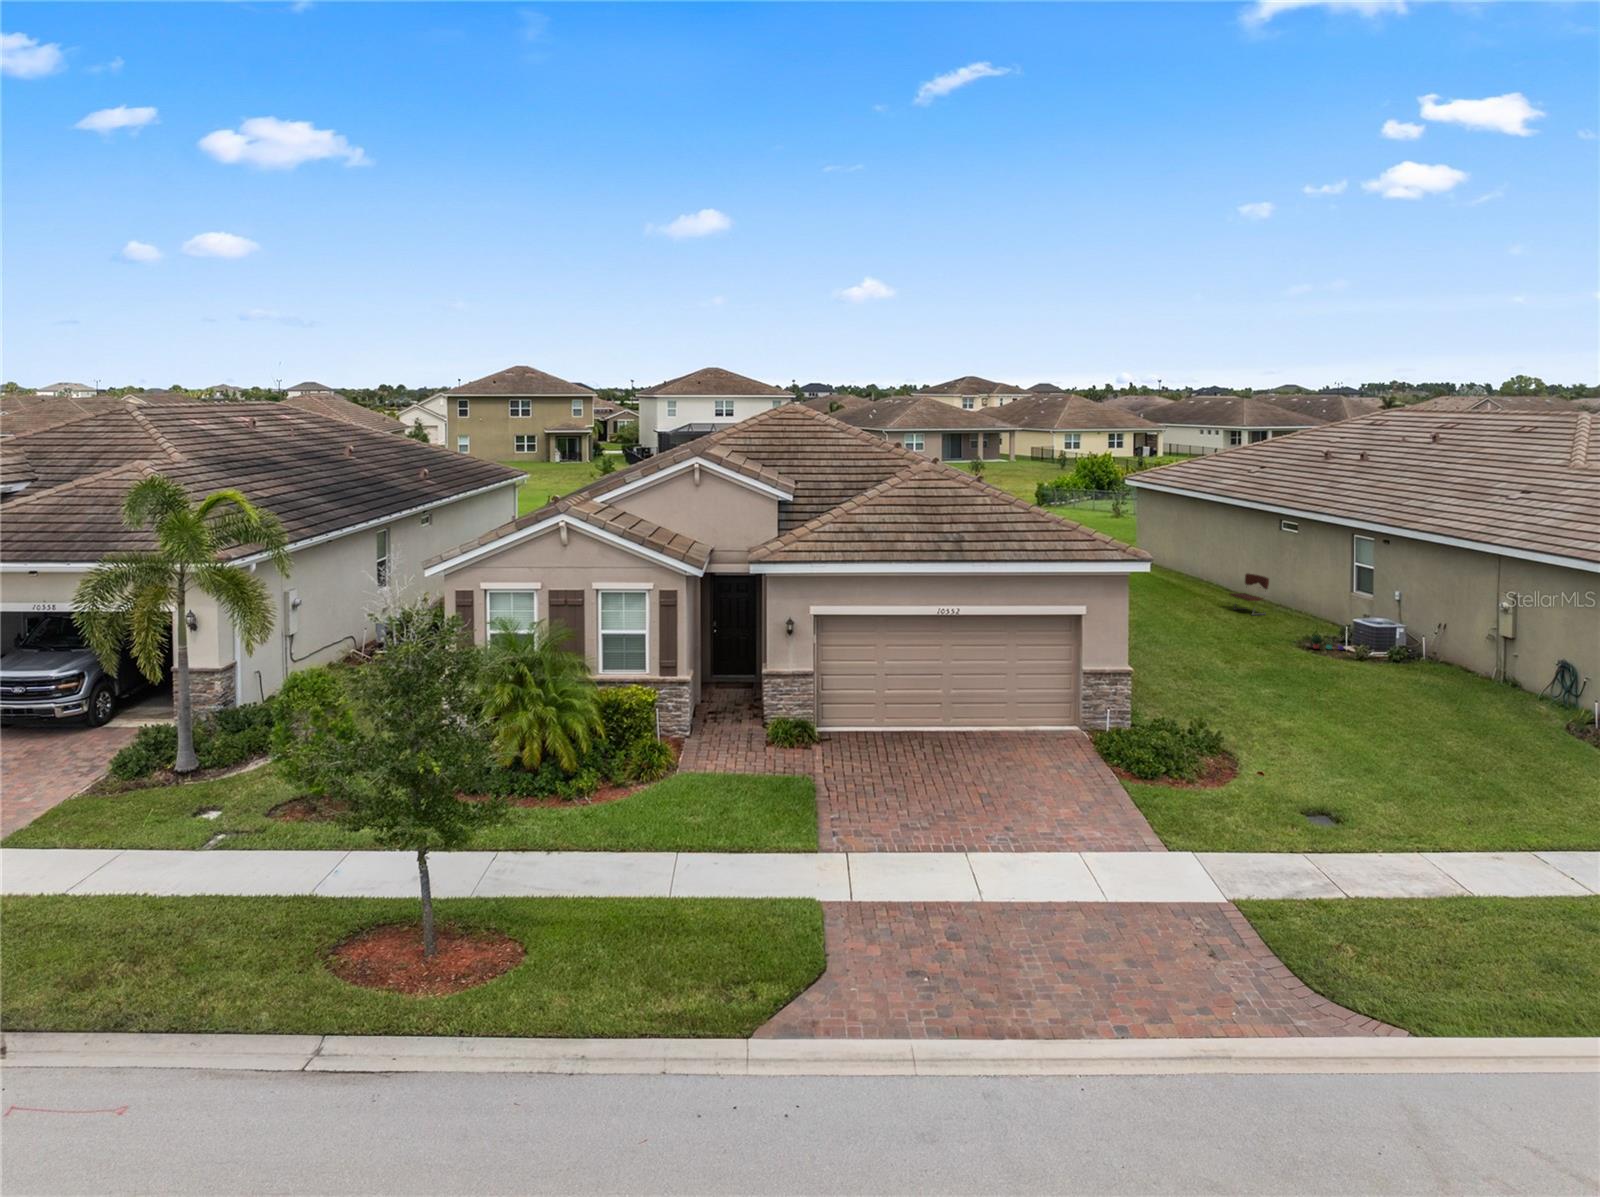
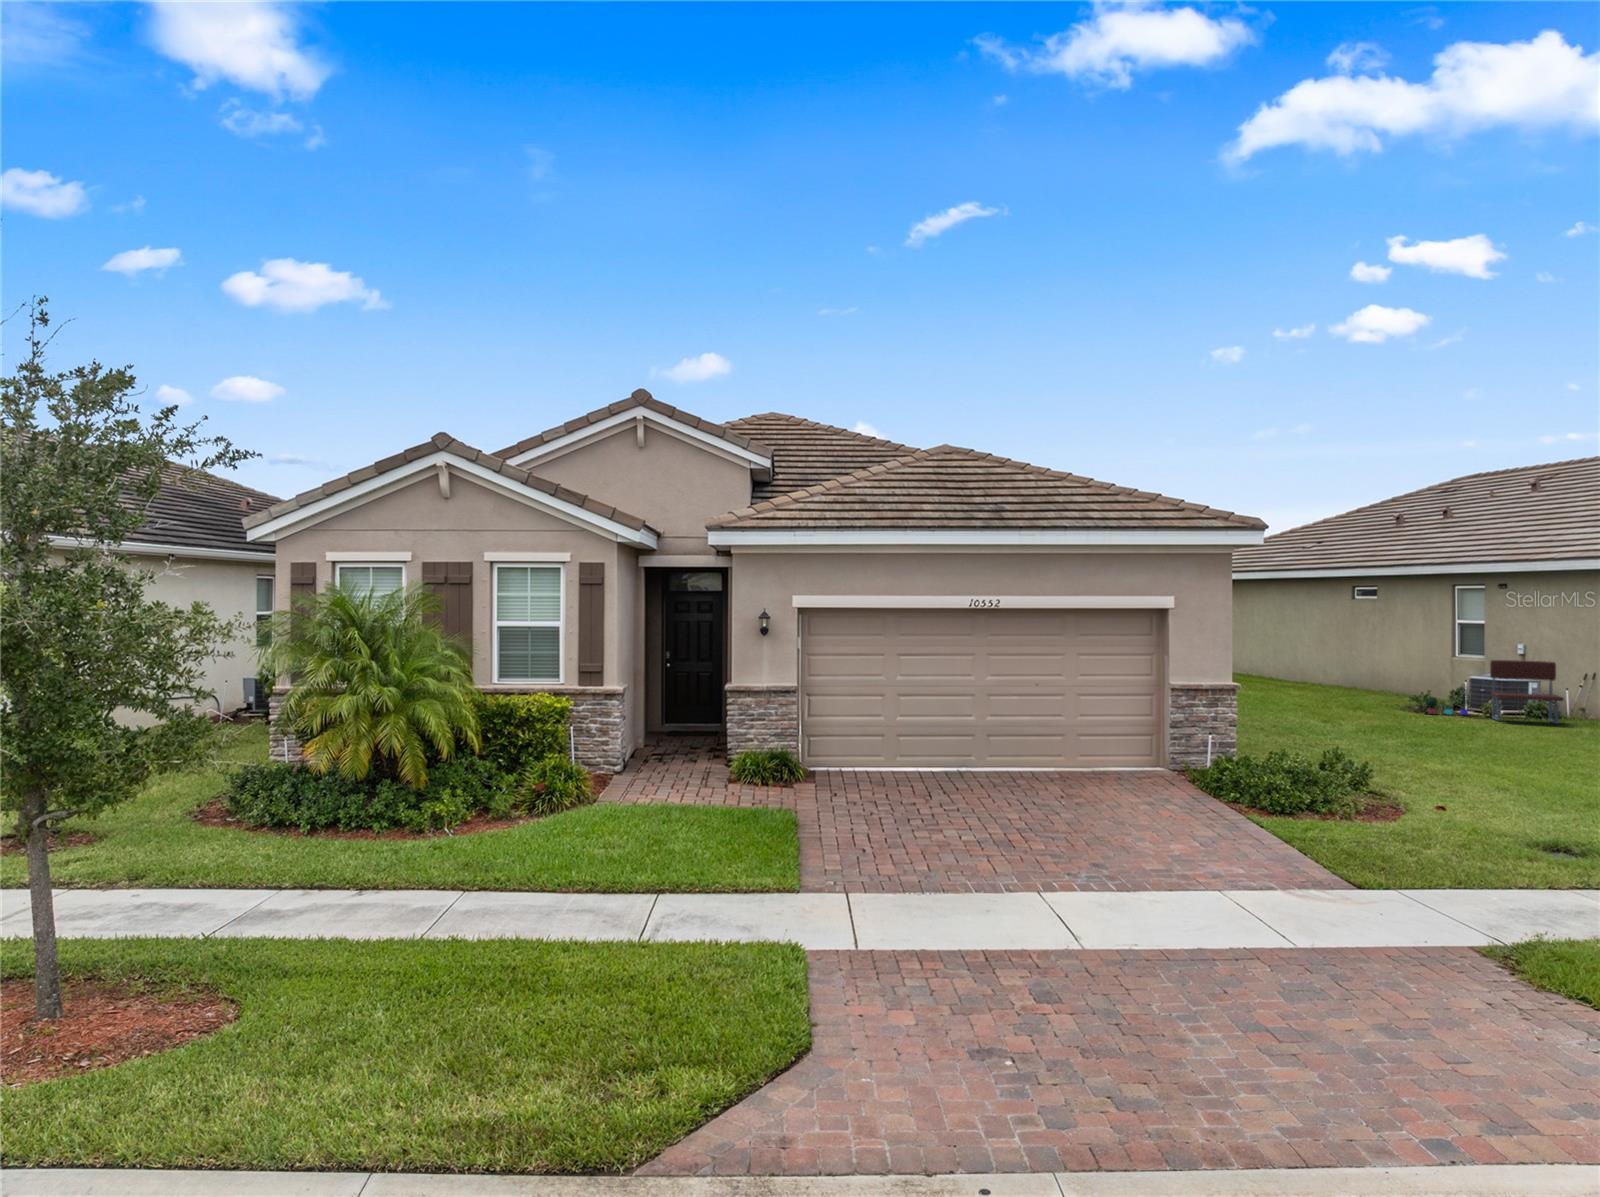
bench: present [1230,573,1269,615] -> present [1490,660,1564,724]

